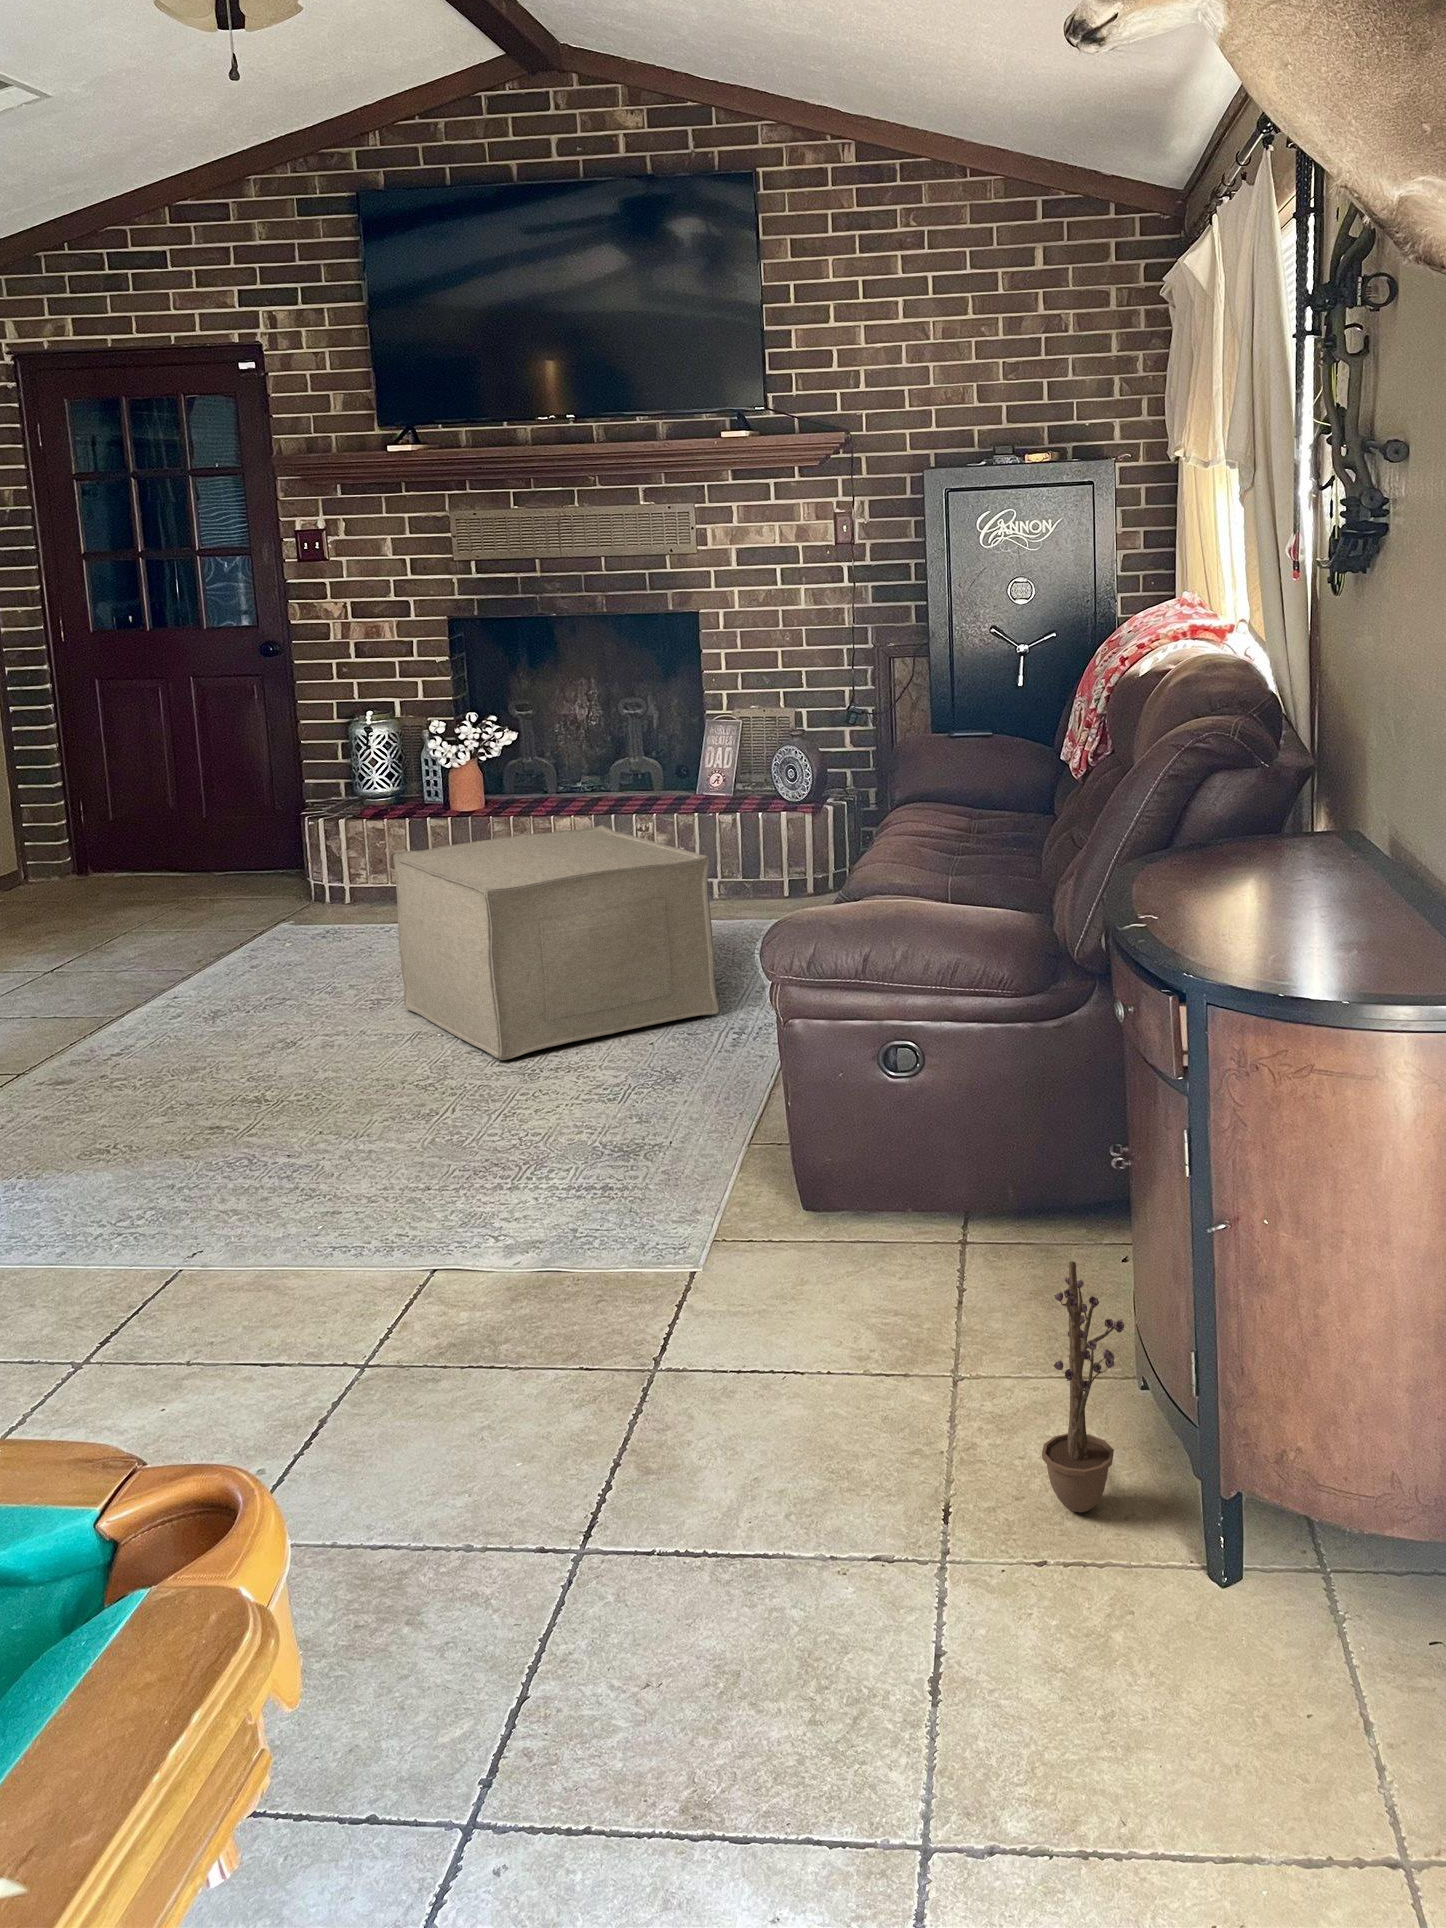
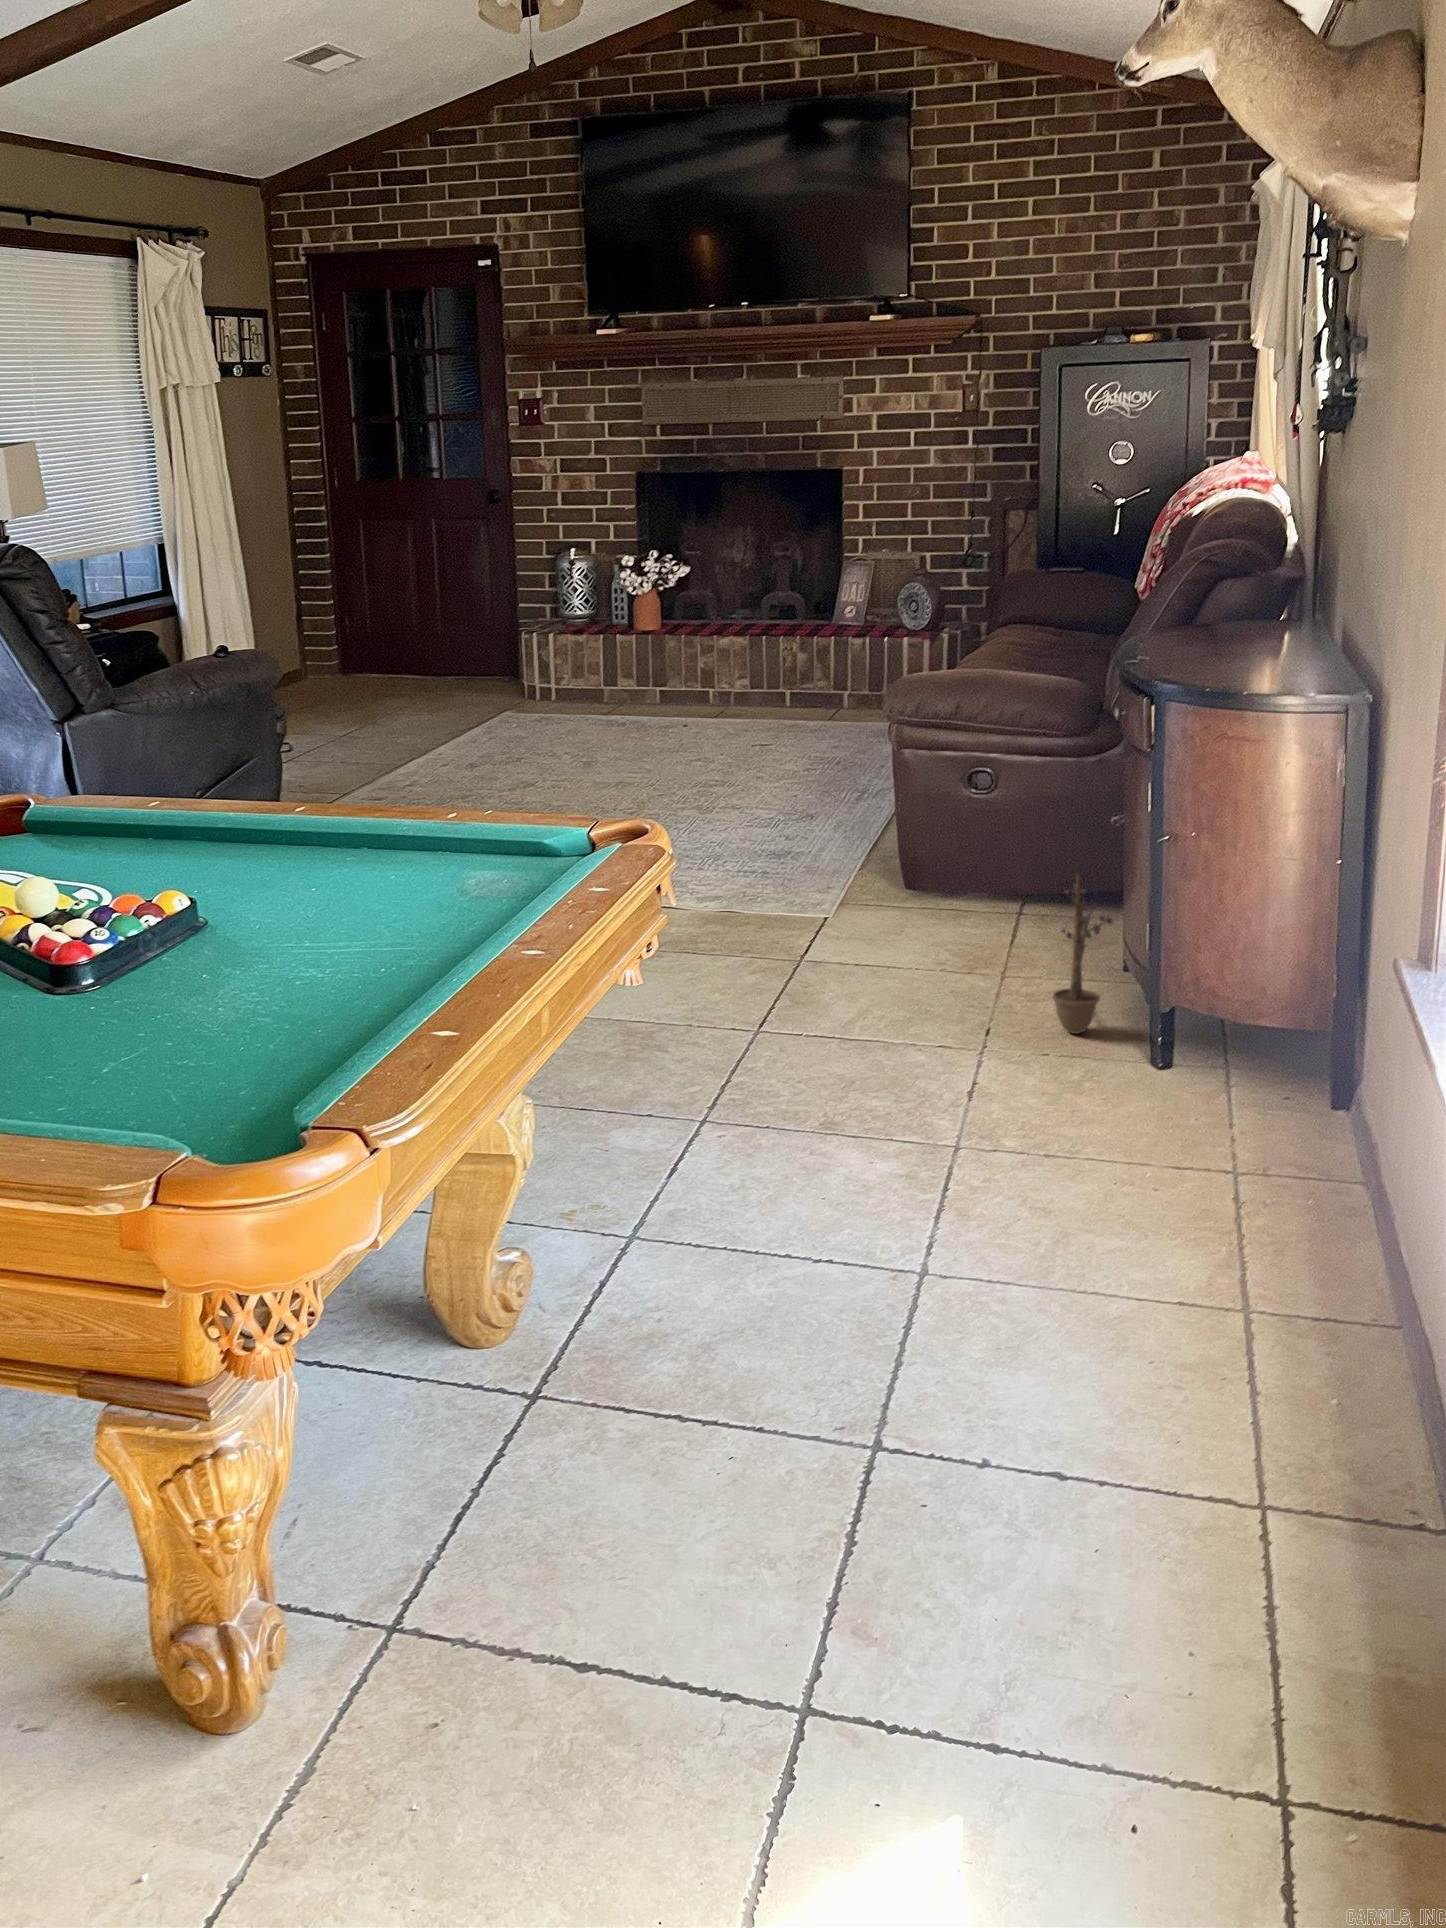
ottoman: present [393,825,719,1060] -> none [604,636,849,800]

